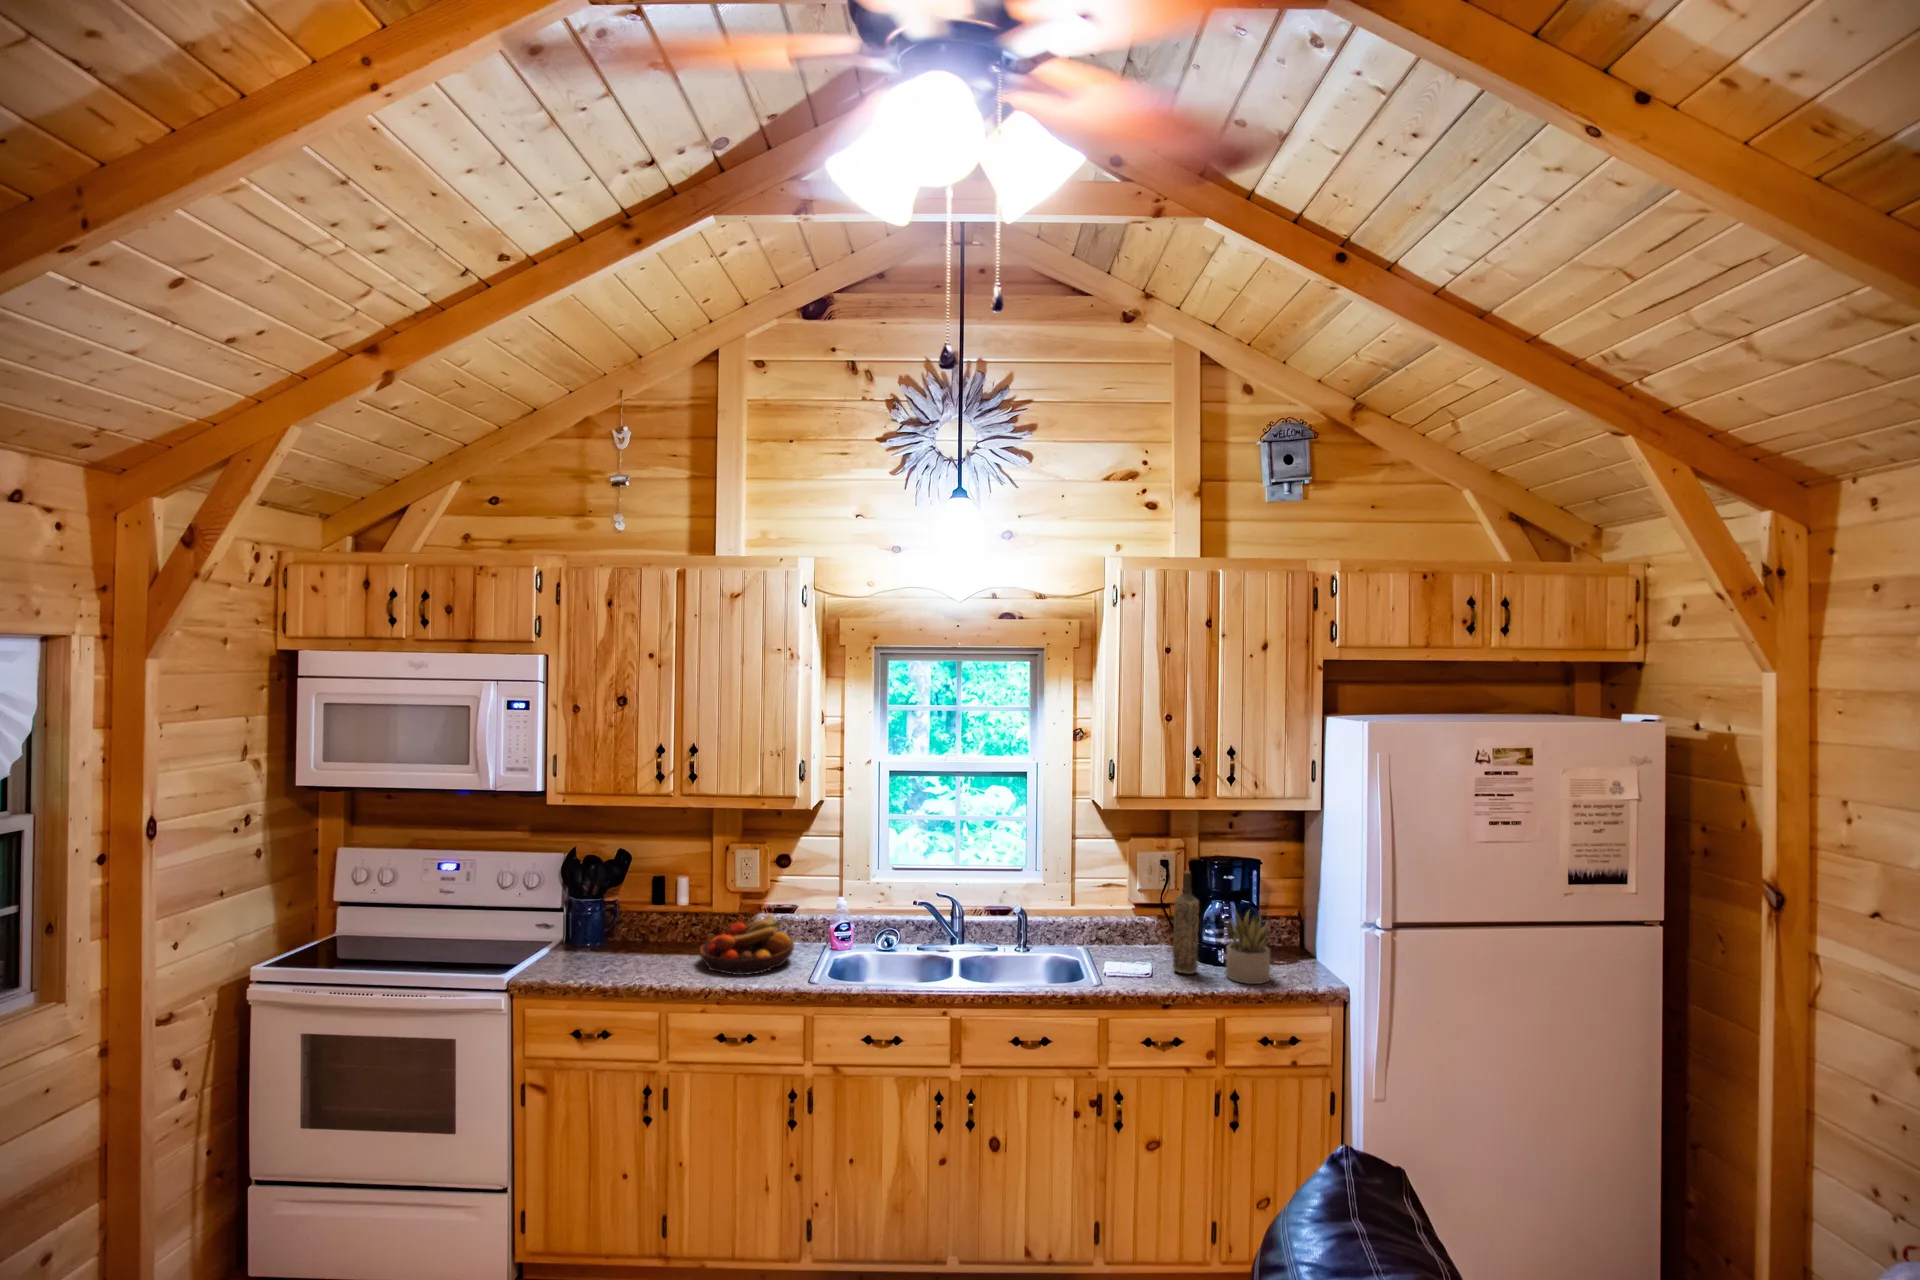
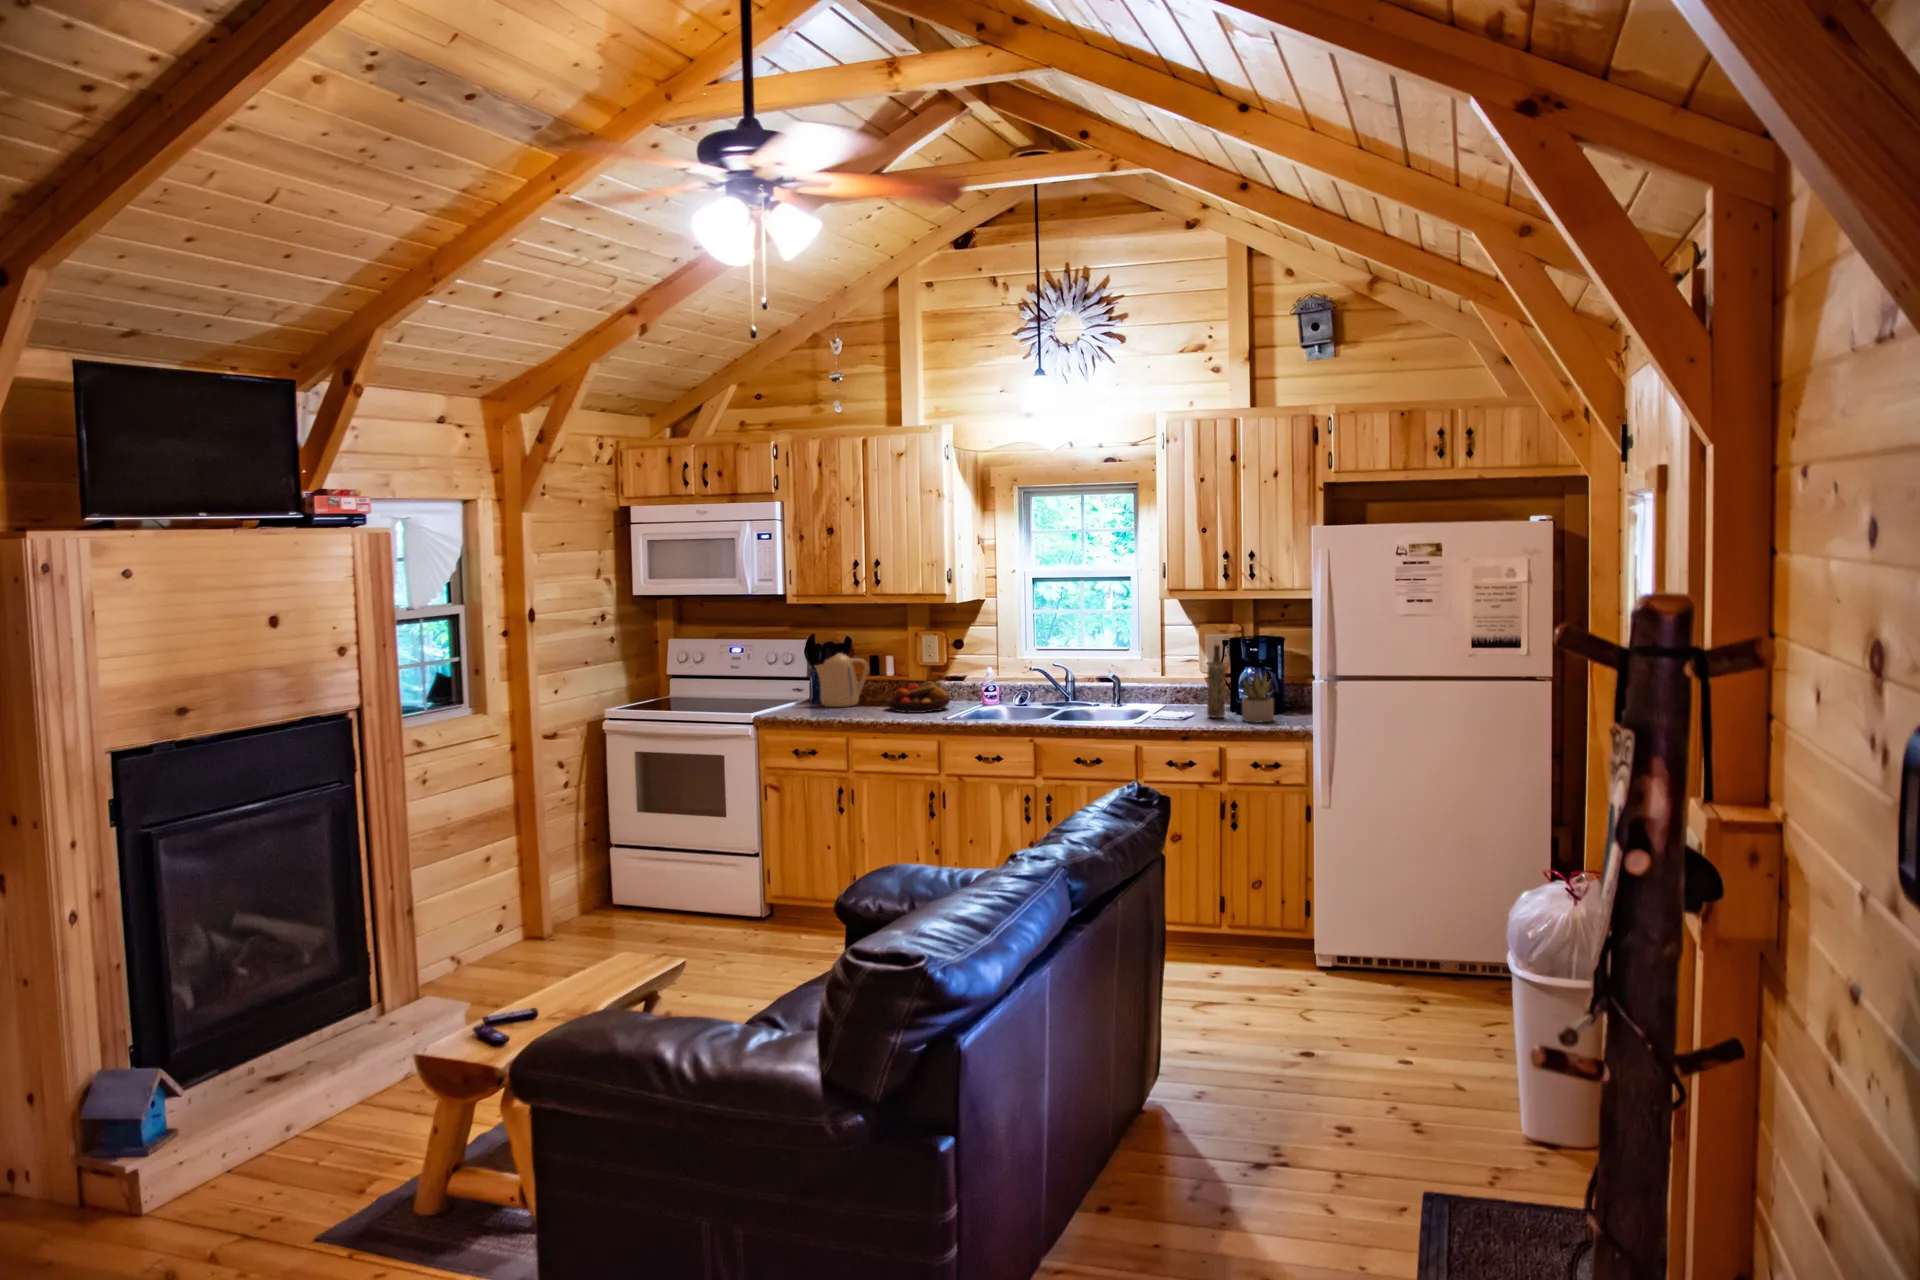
kettle: none [582,878,665,962] -> present [814,653,868,707]

